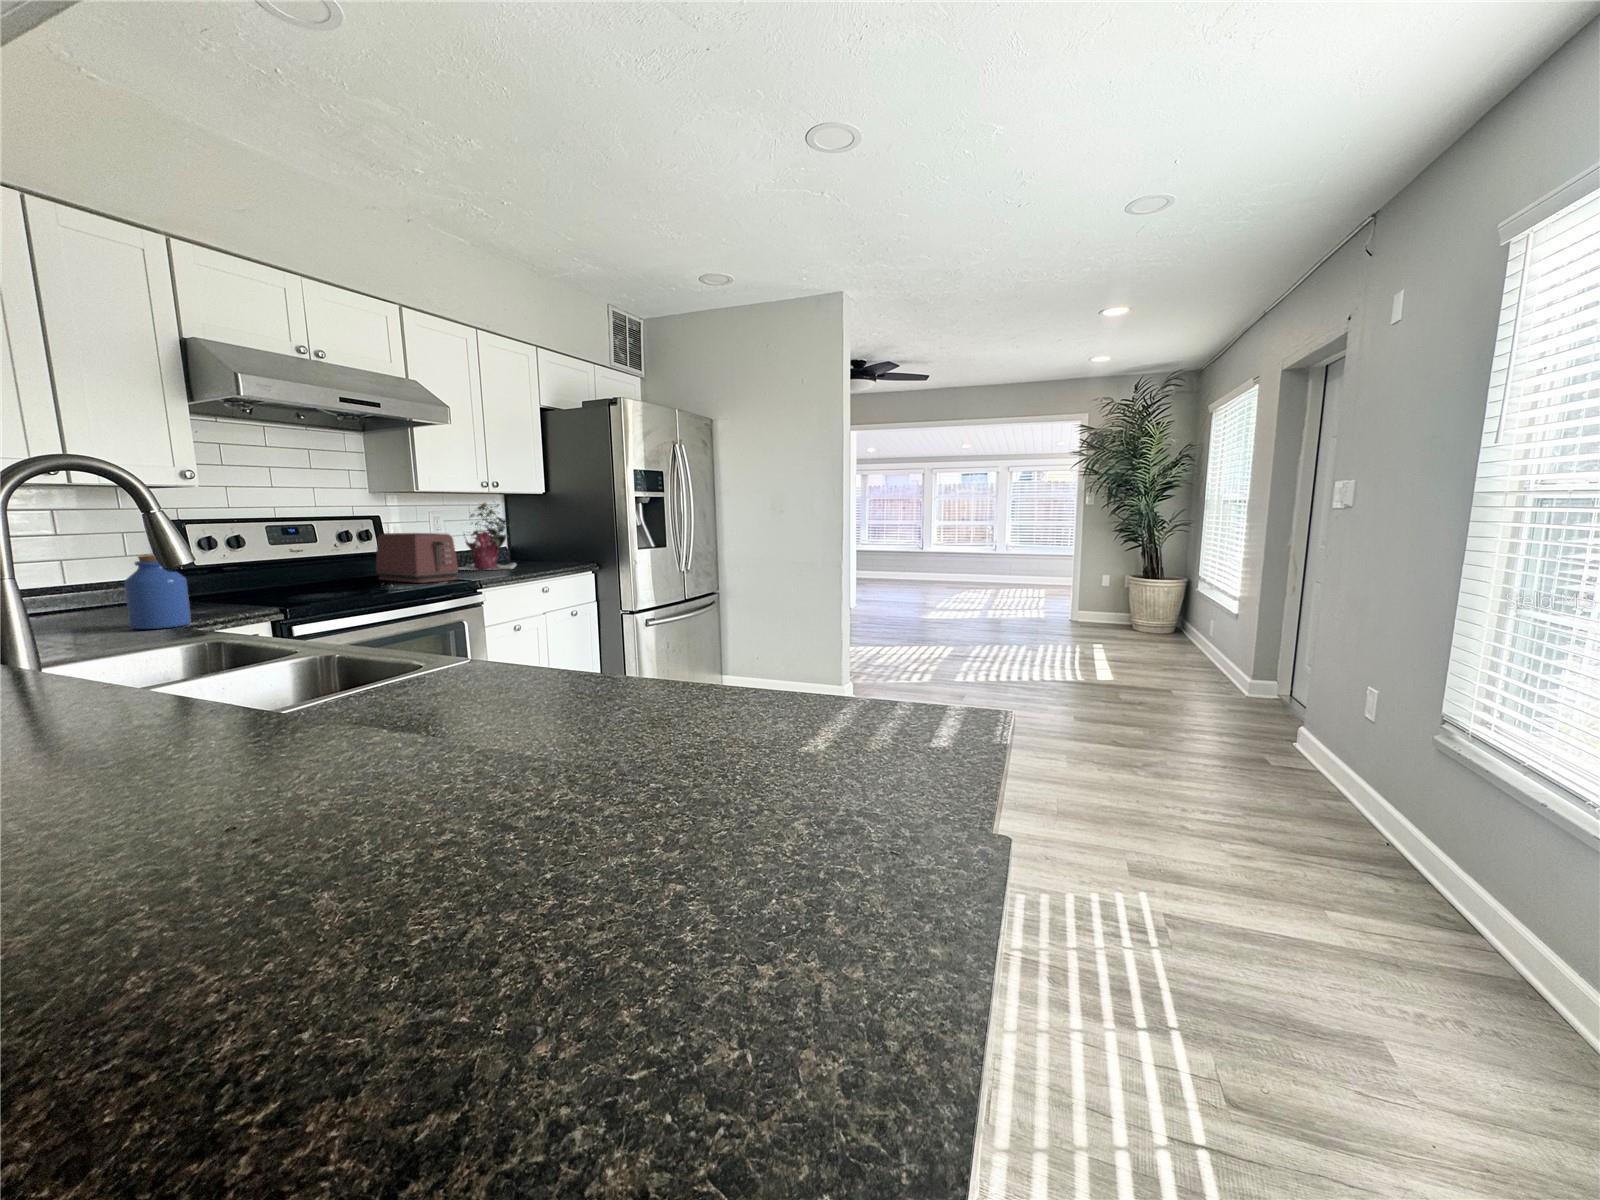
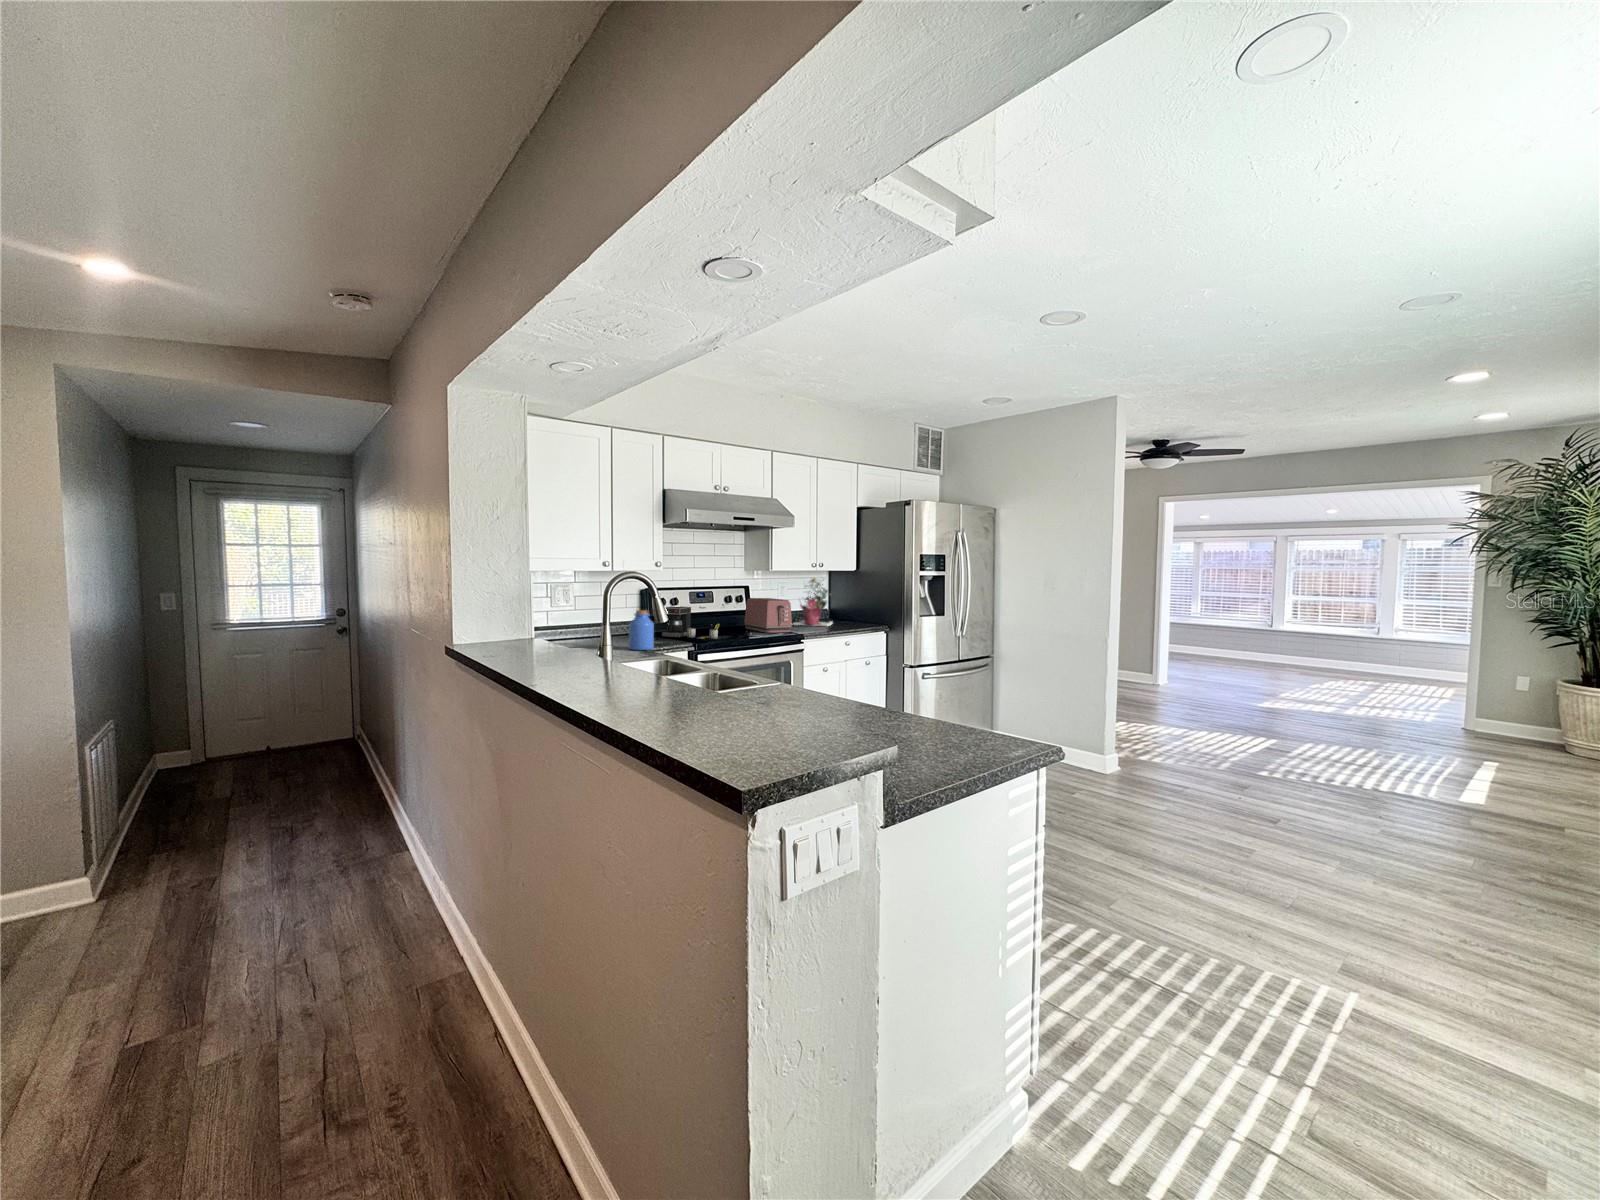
coffee maker: none [209,550,332,601] -> present [662,607,720,639]

